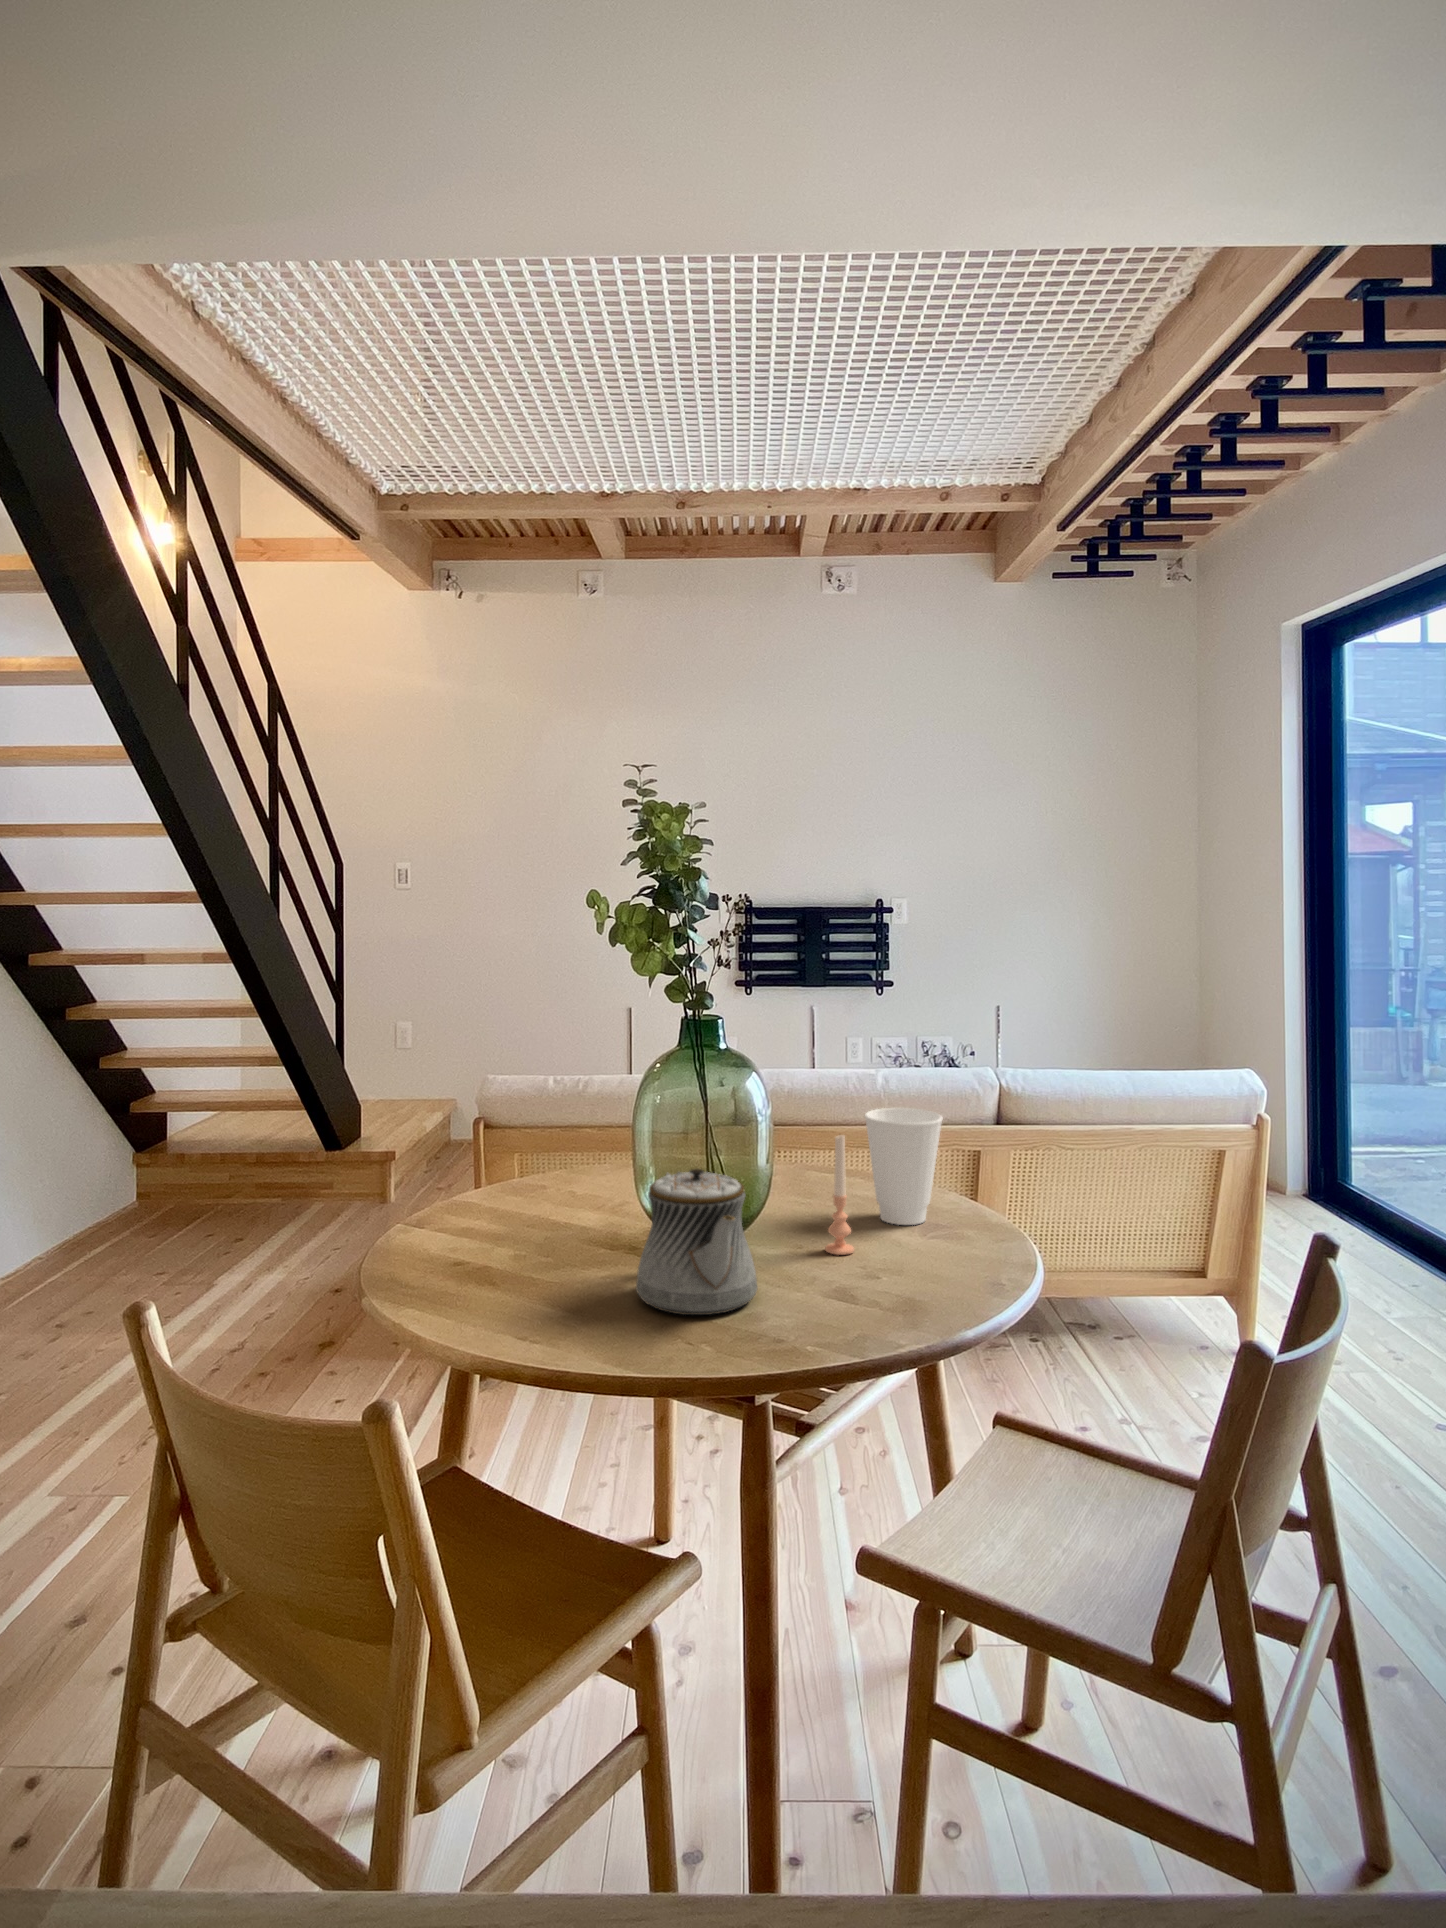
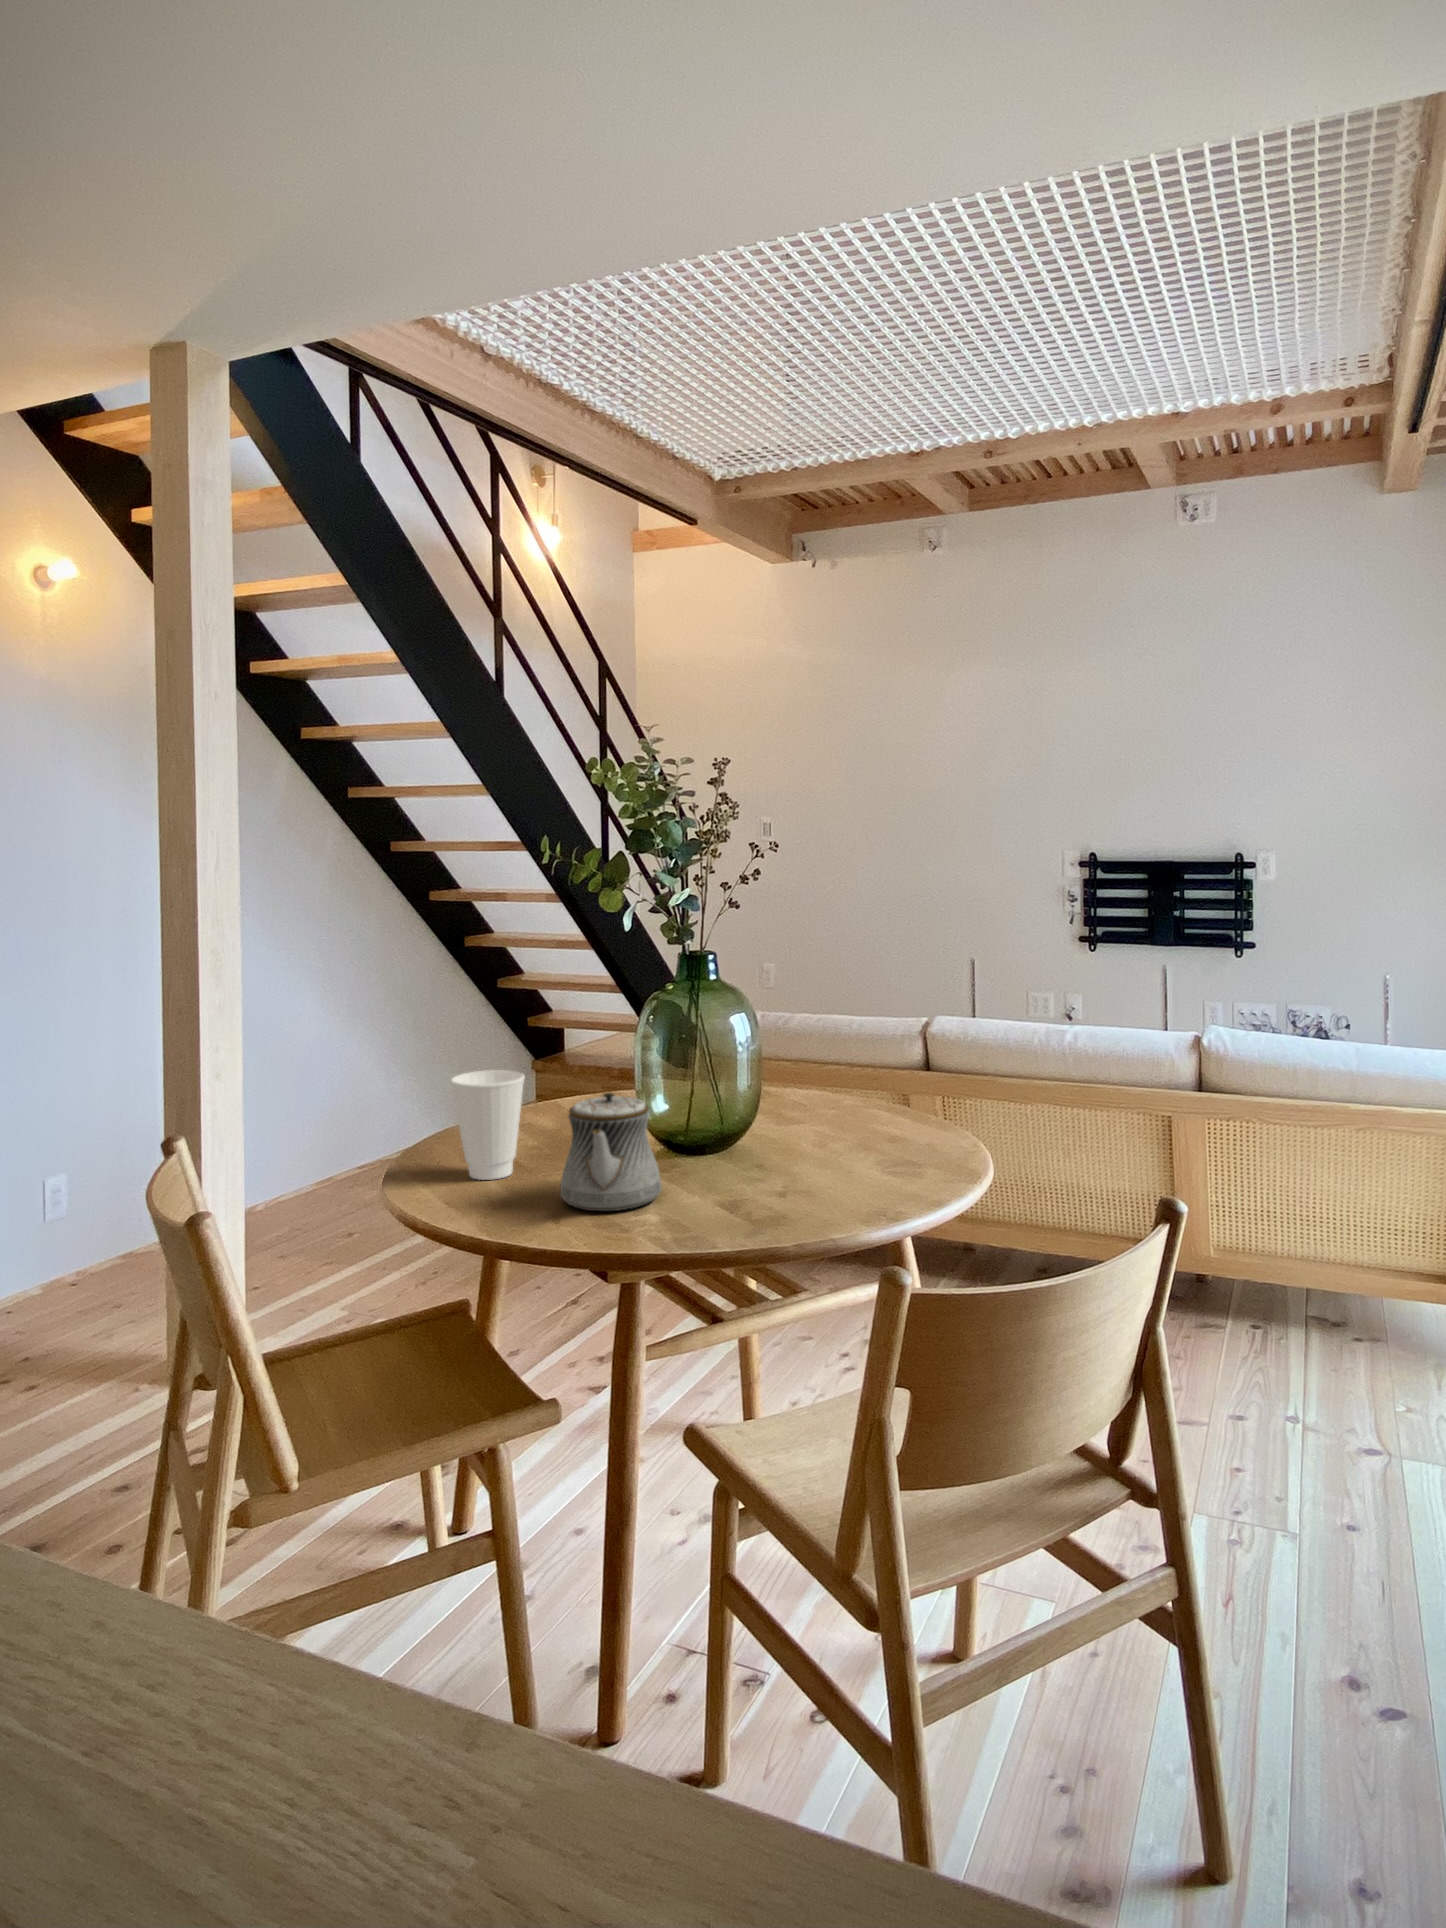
cup: present [865,1108,943,1225] -> present [451,1070,525,1180]
candle: present [825,1135,854,1255] -> none [766,1074,792,1179]

